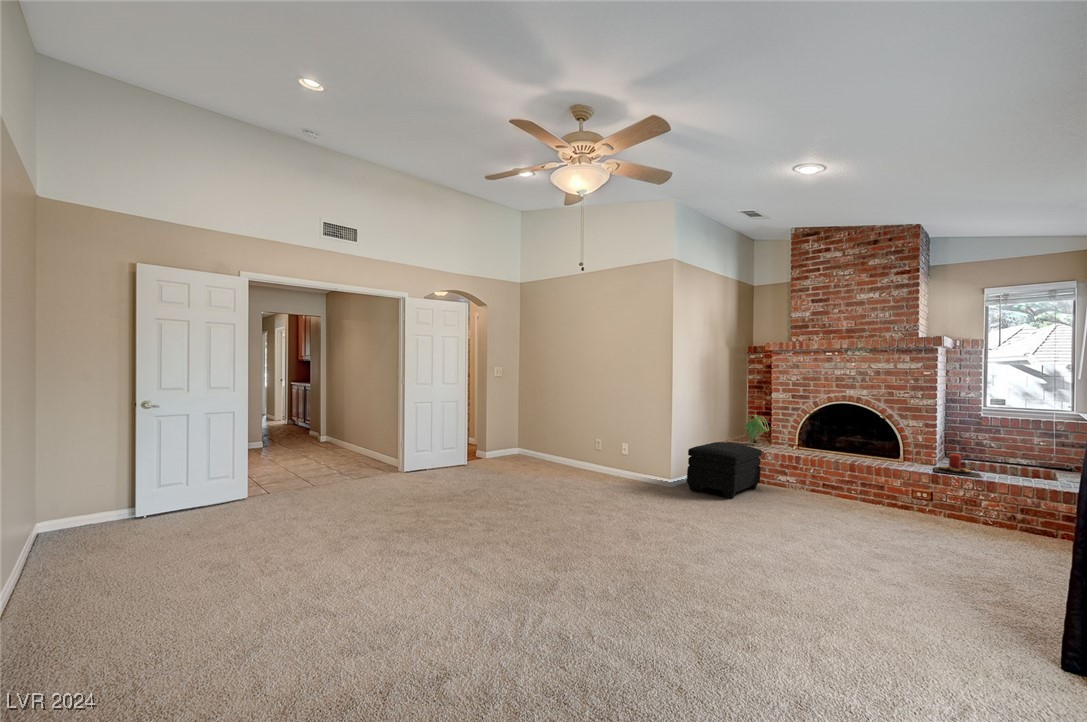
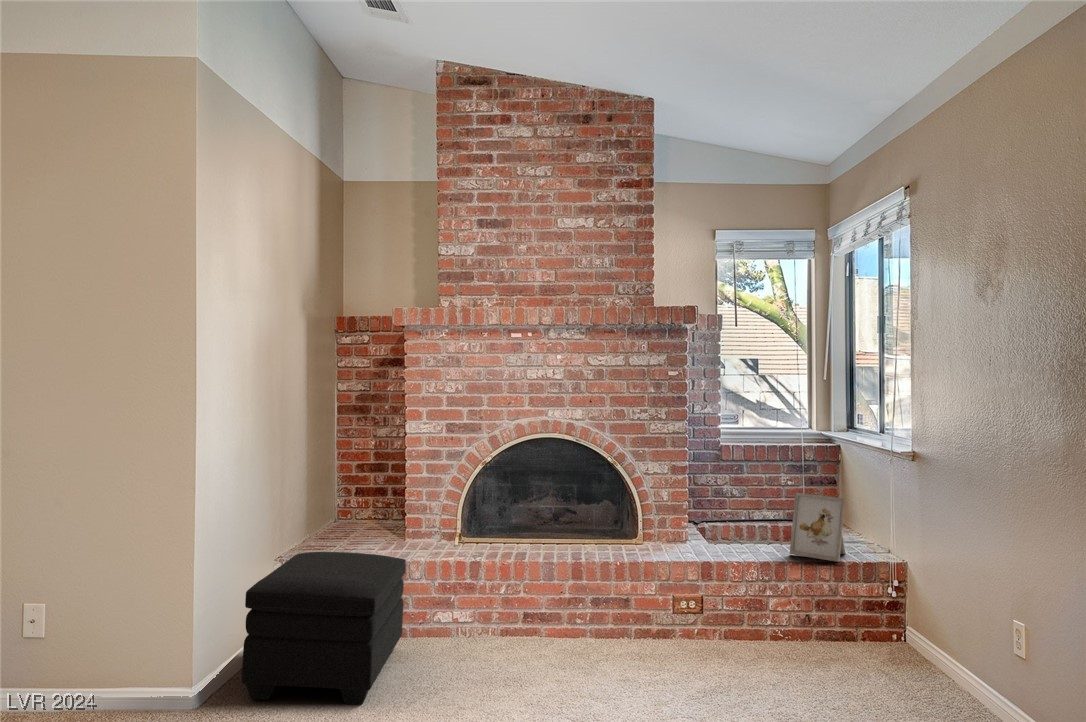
plant: present [745,415,769,444] -> none [348,472,405,551]
picture frame: none [1000,442,1049,485] -> present [790,493,846,562]
candle: present [934,454,982,478] -> none [695,521,776,562]

